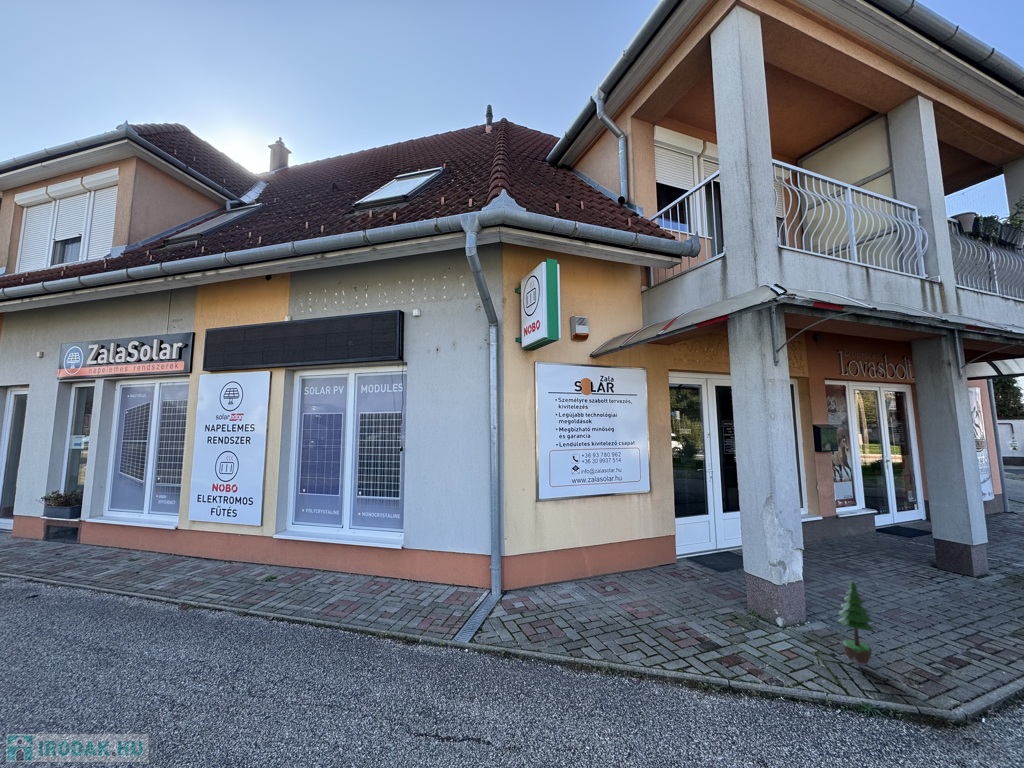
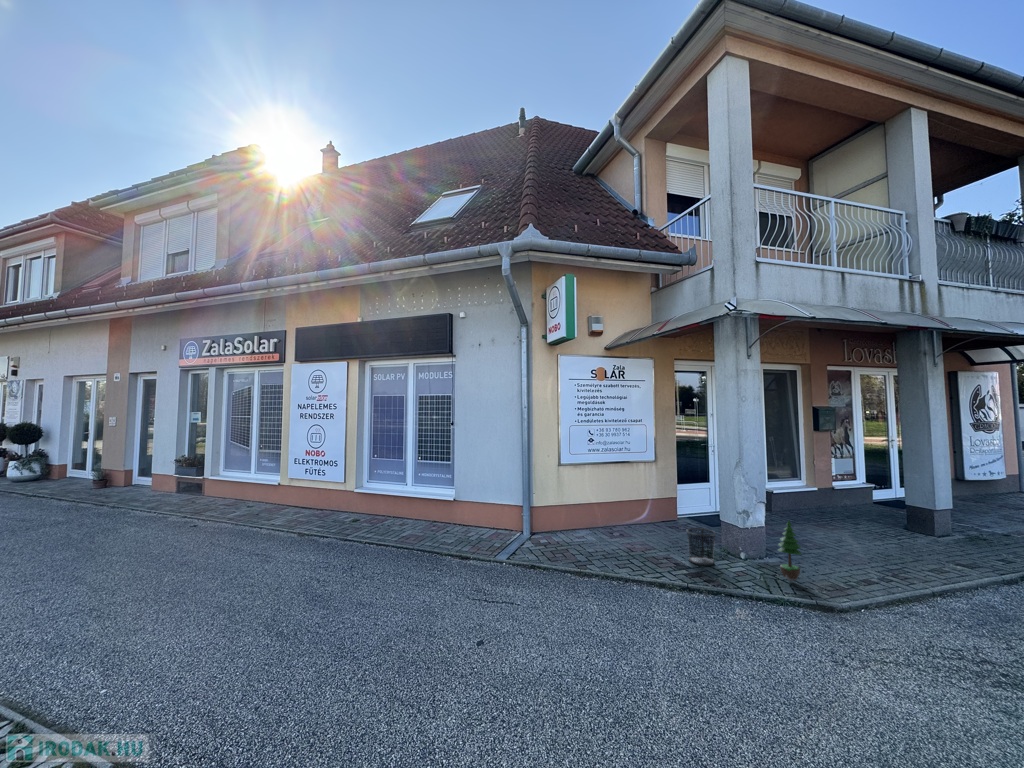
waste bin: none [708,586,748,640] -> present [686,528,716,565]

